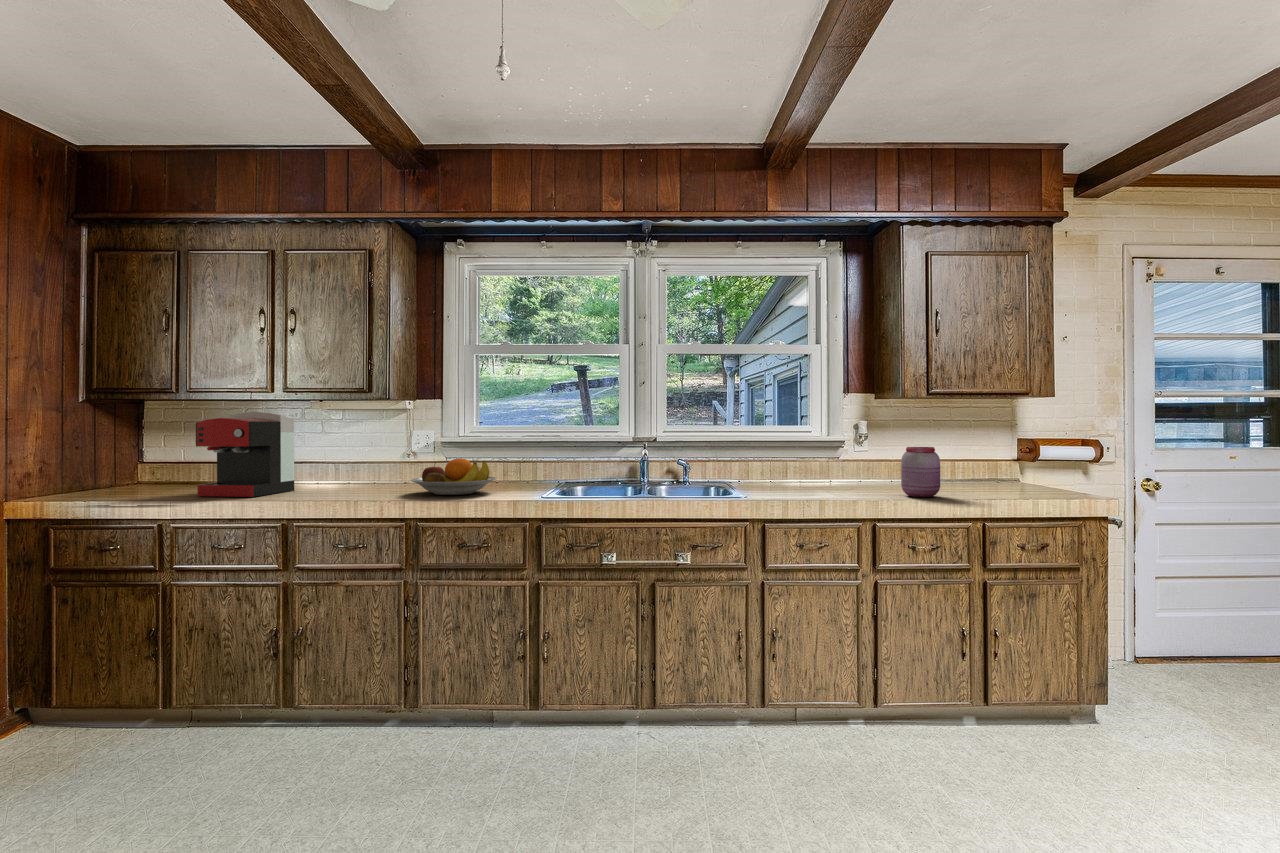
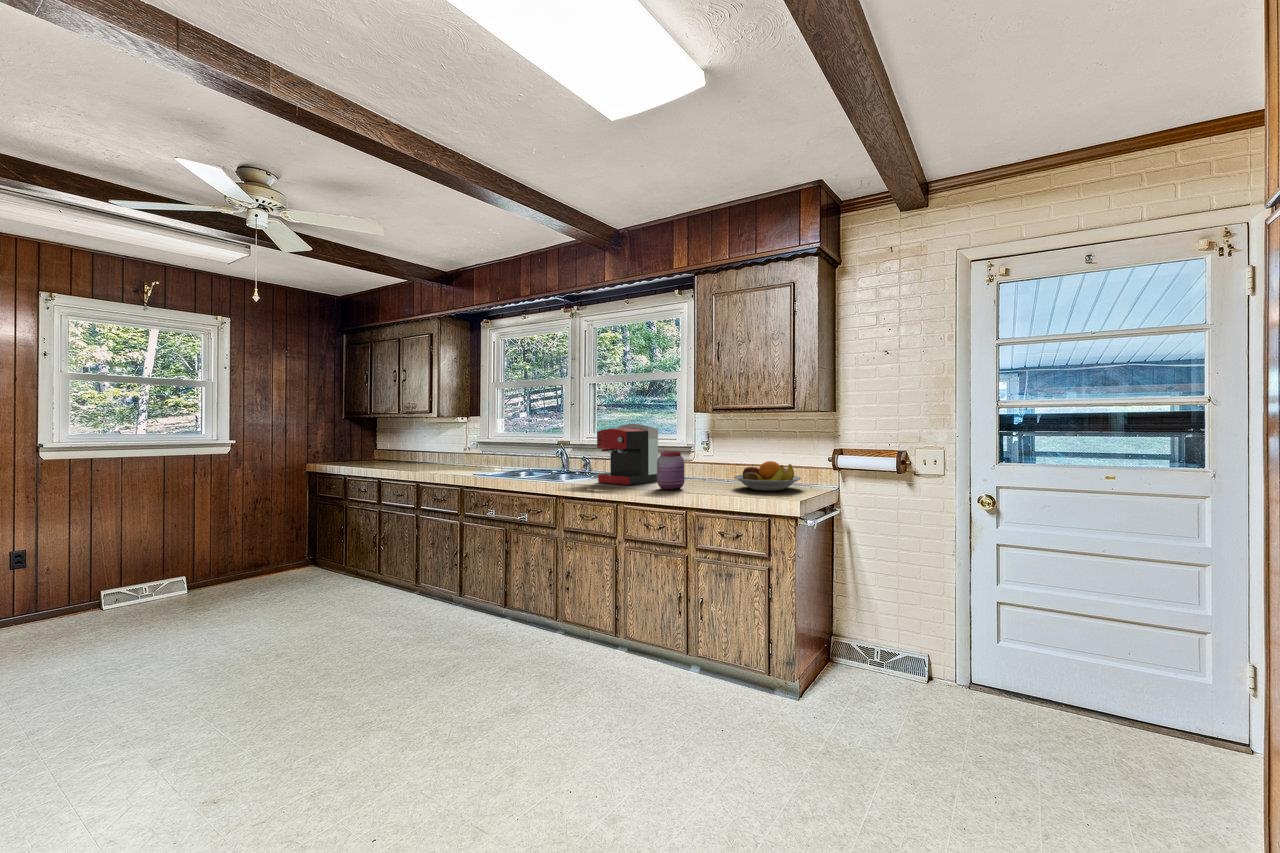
coffee maker: present [196,412,294,497] -> present [597,424,658,485]
fruit bowl: present [411,458,496,495] -> present [734,461,801,491]

